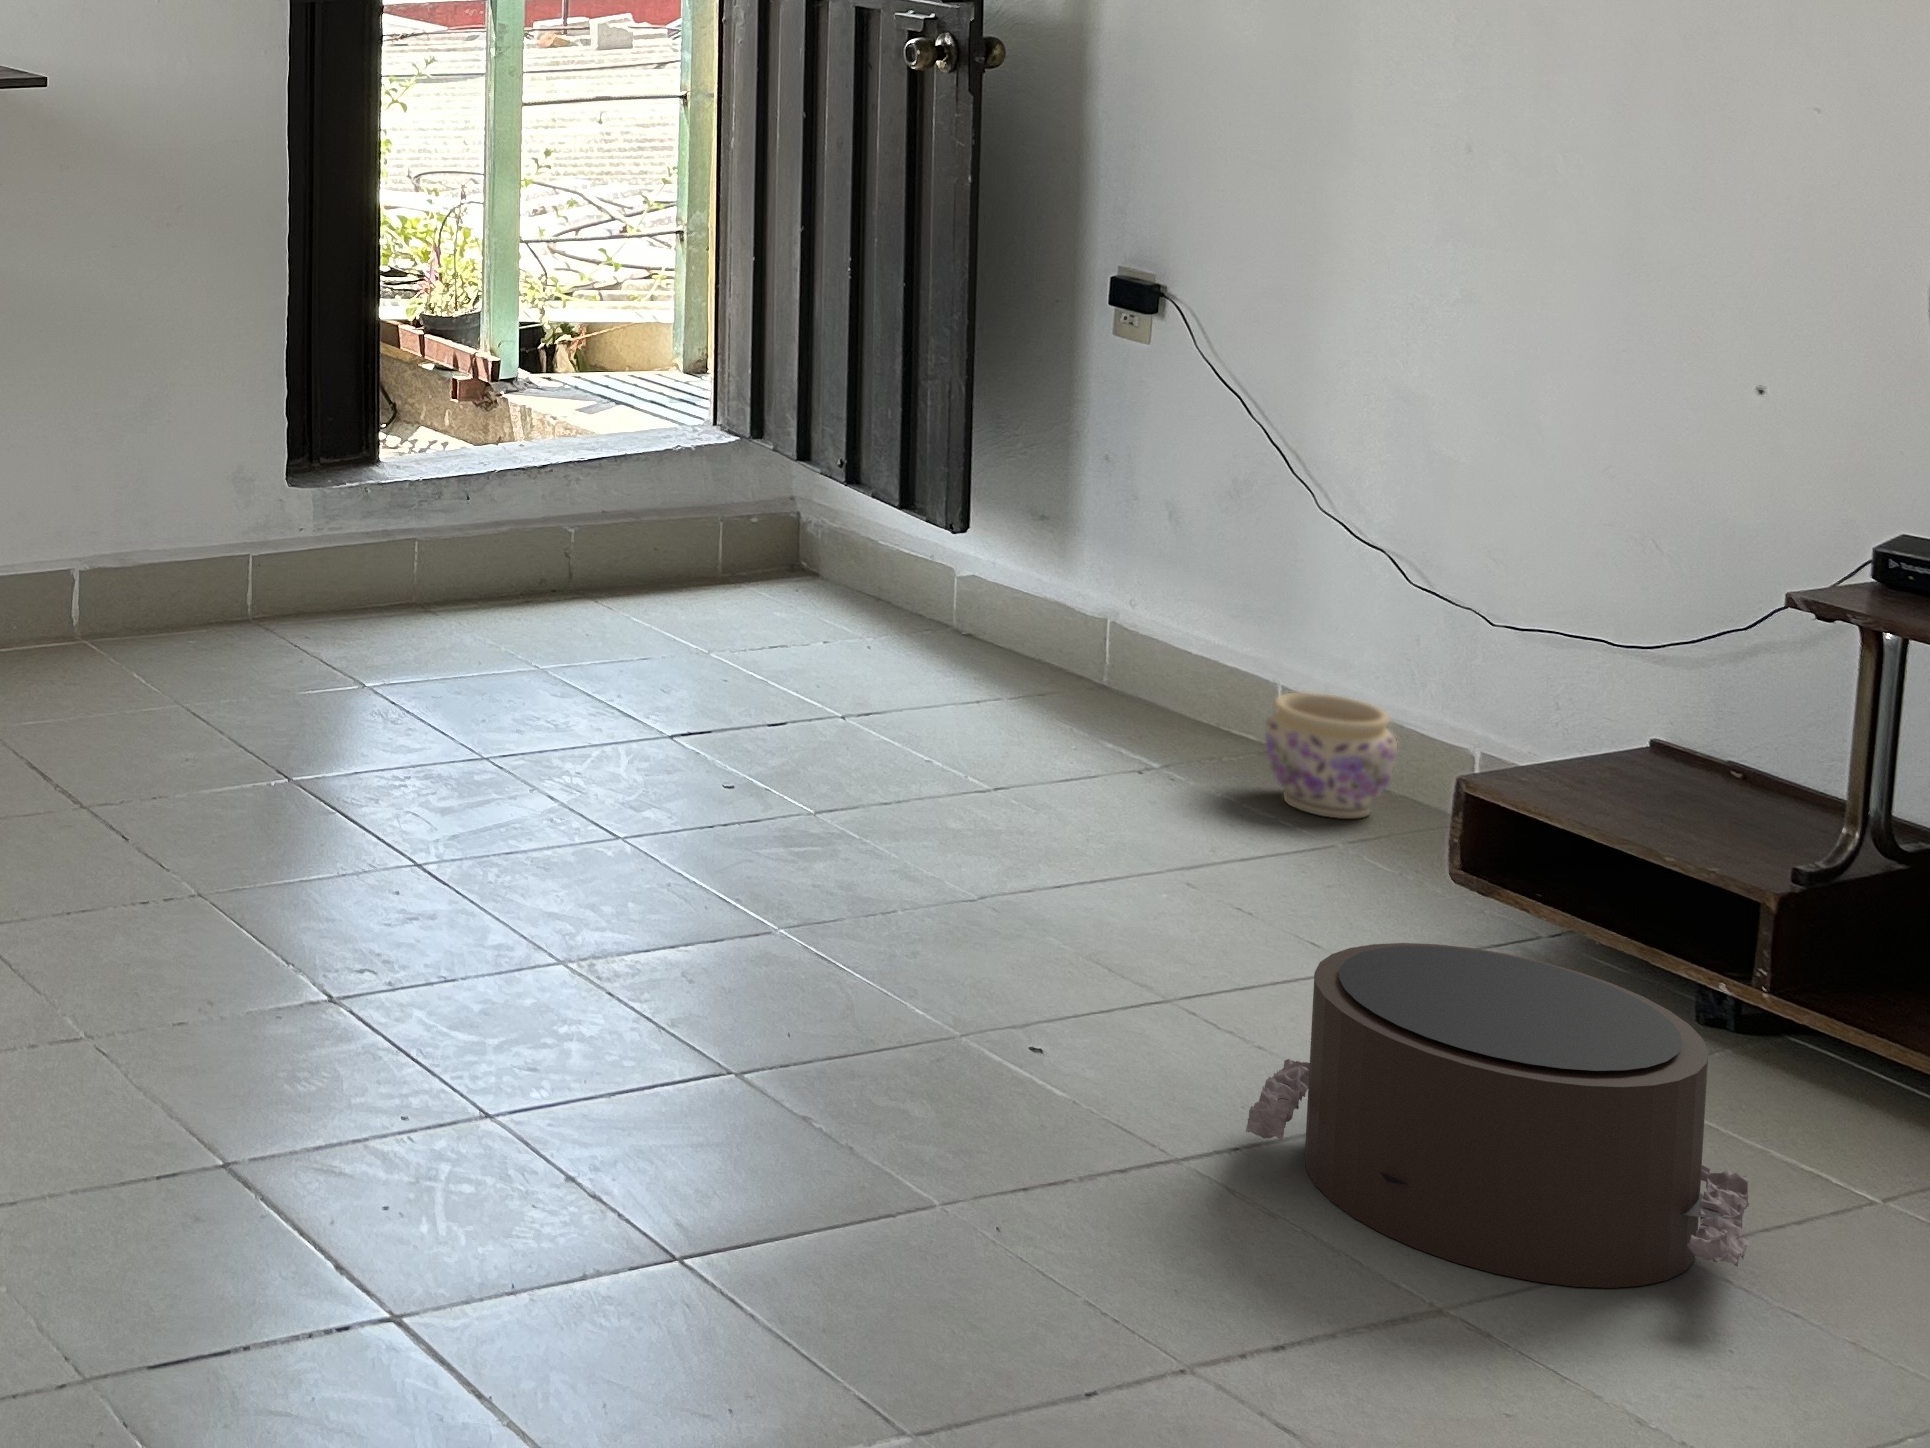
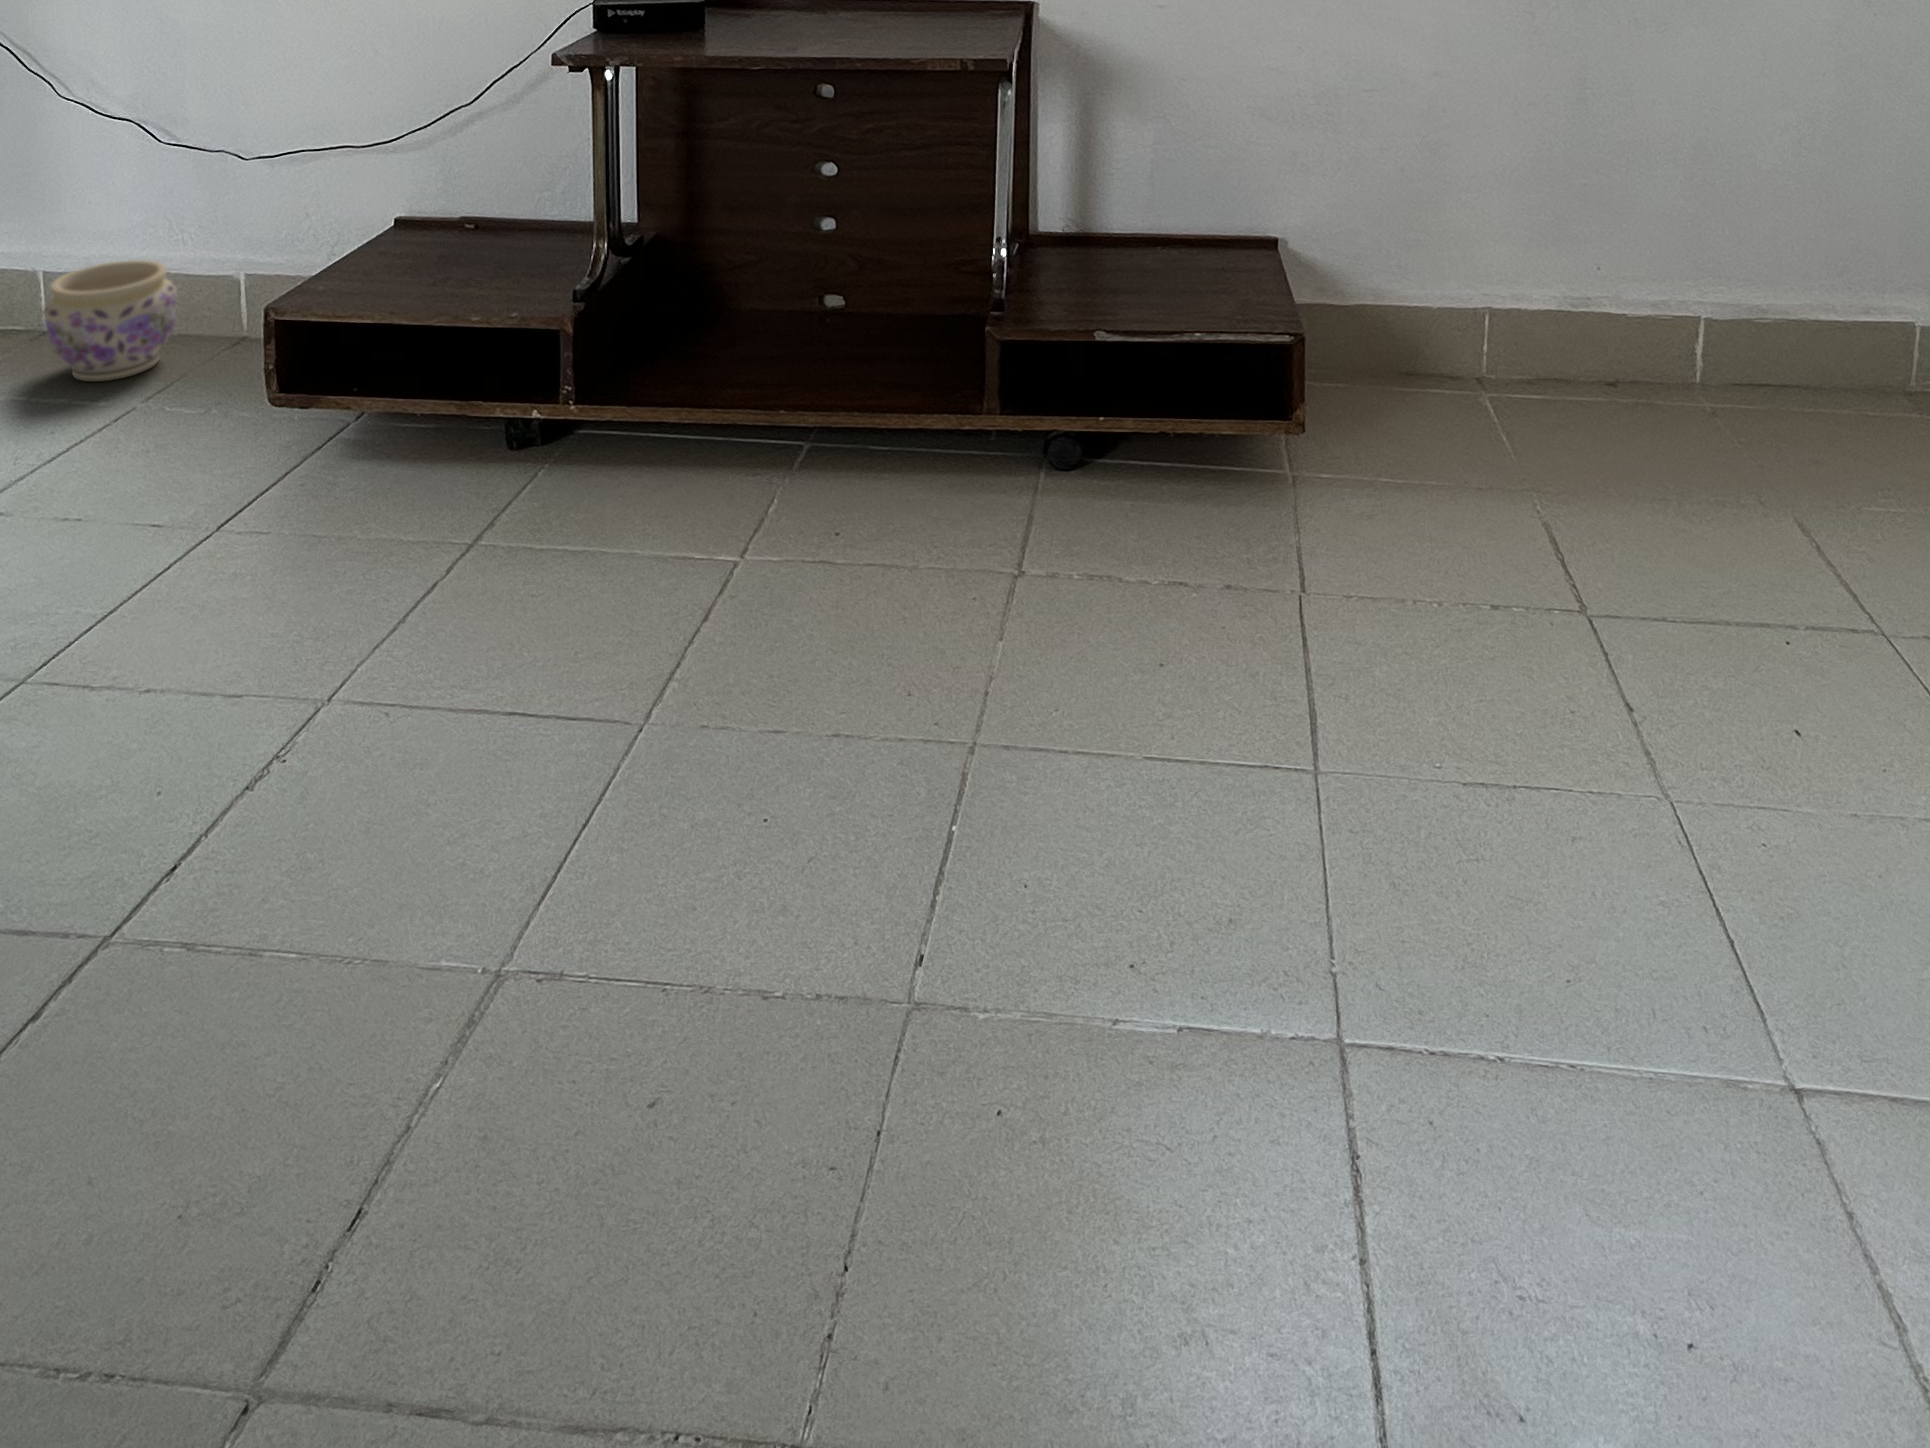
pouf: present [1246,943,1751,1288] -> none [157,484,719,929]

